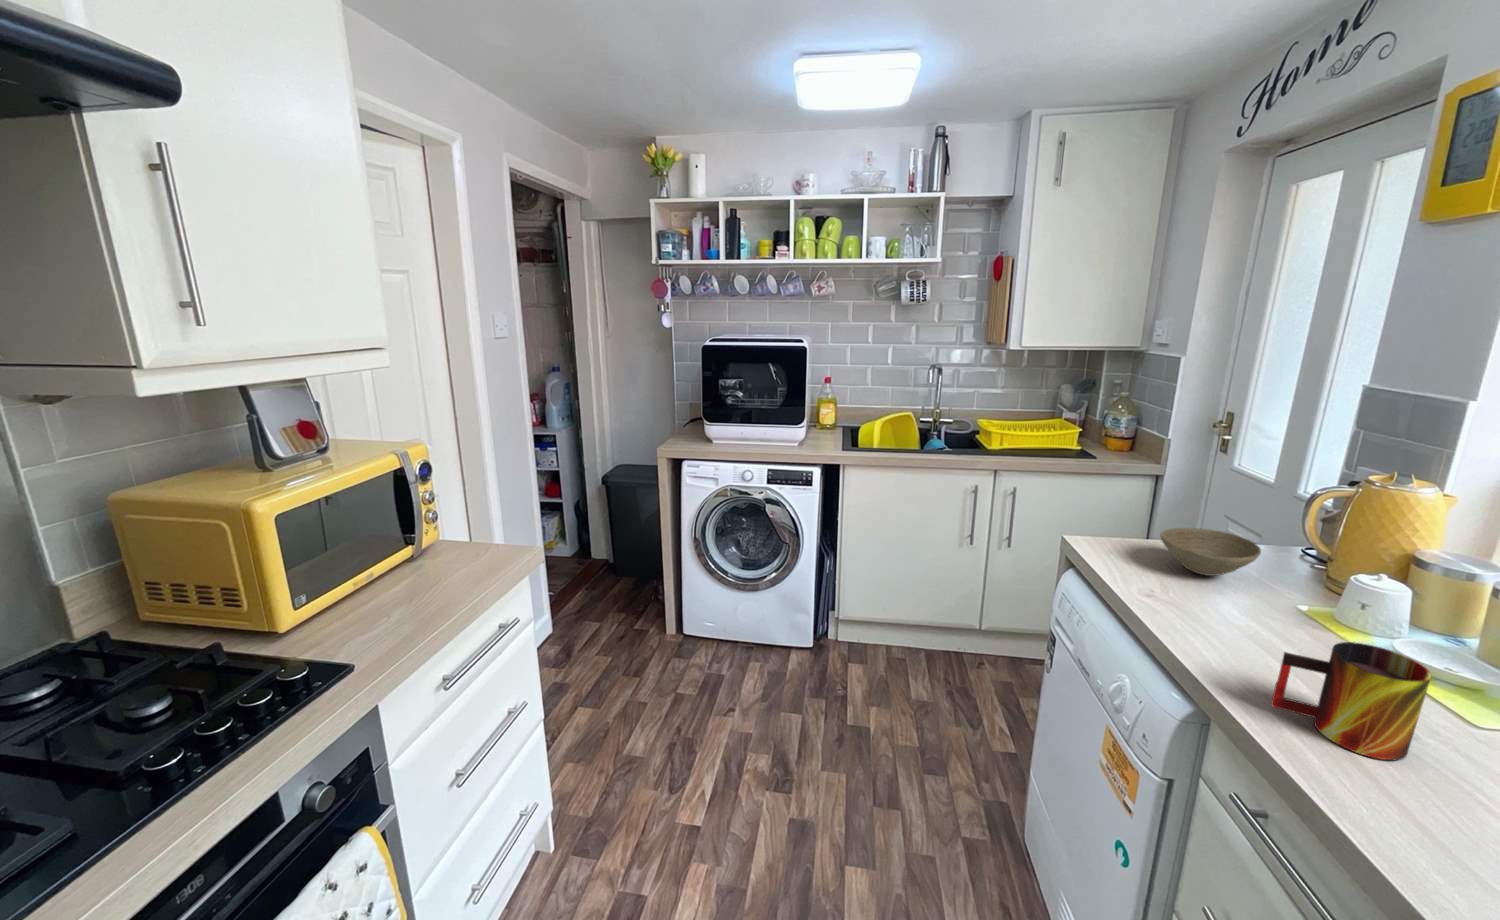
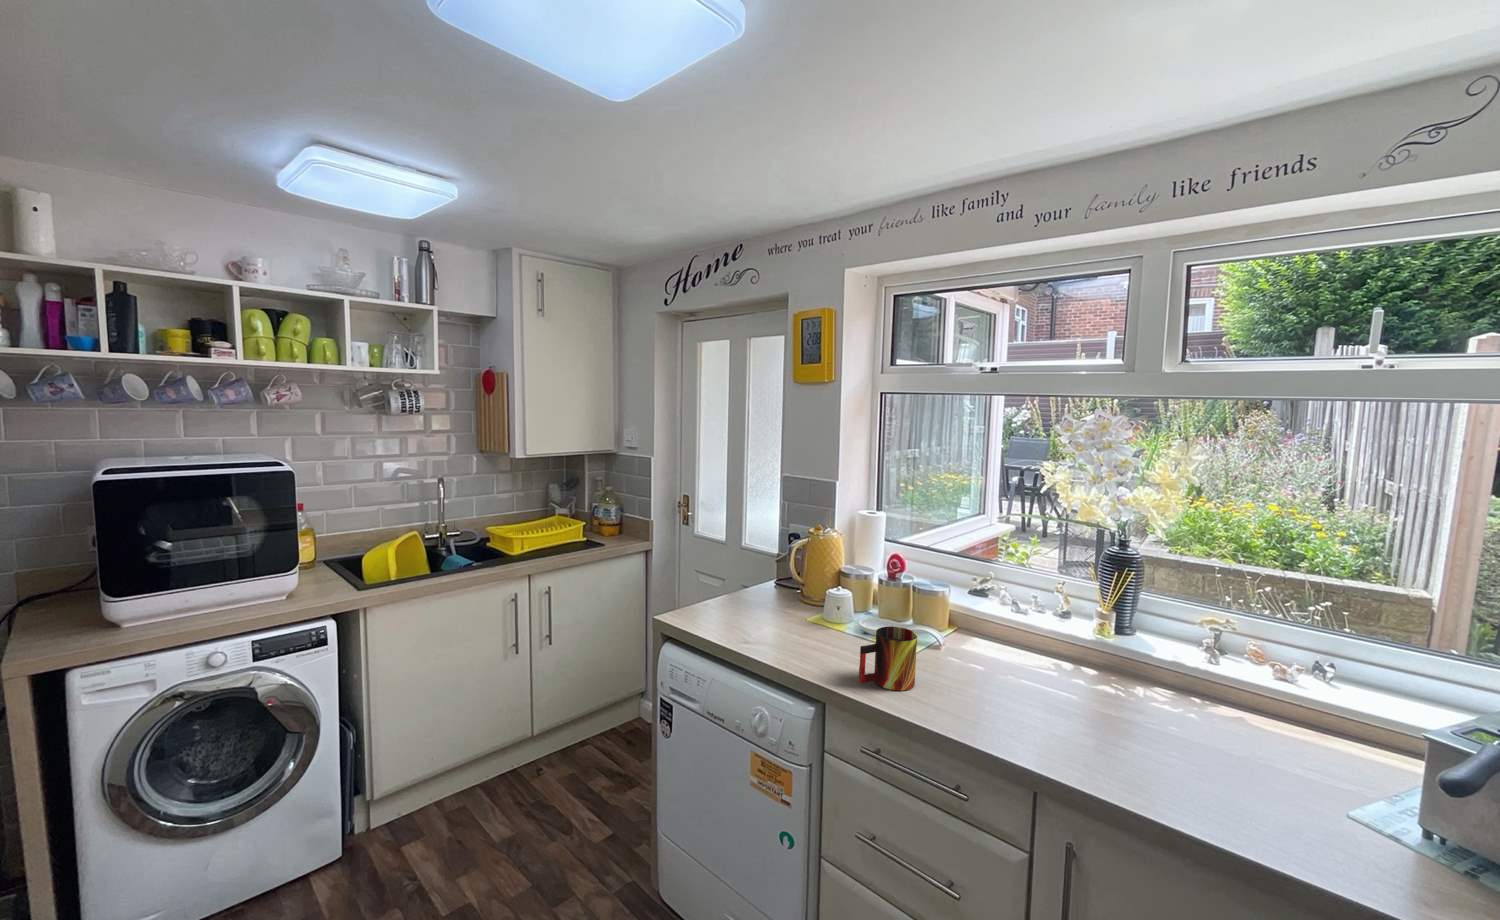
bowl: present [1161,528,1261,576] -> none [722,583,780,616]

